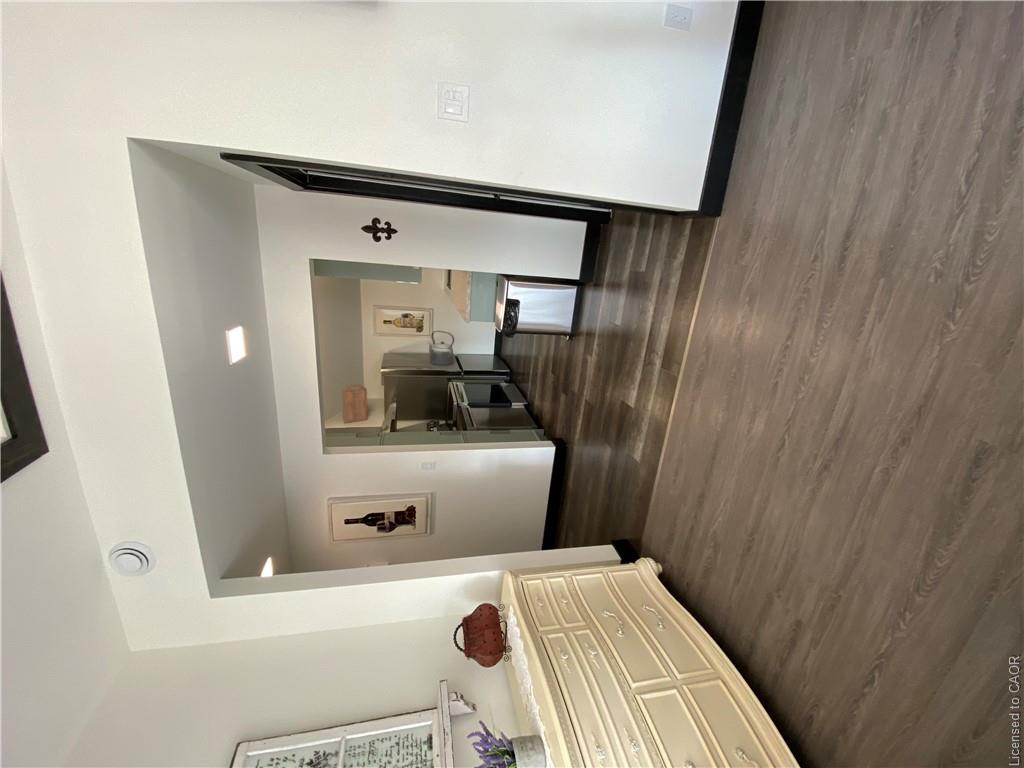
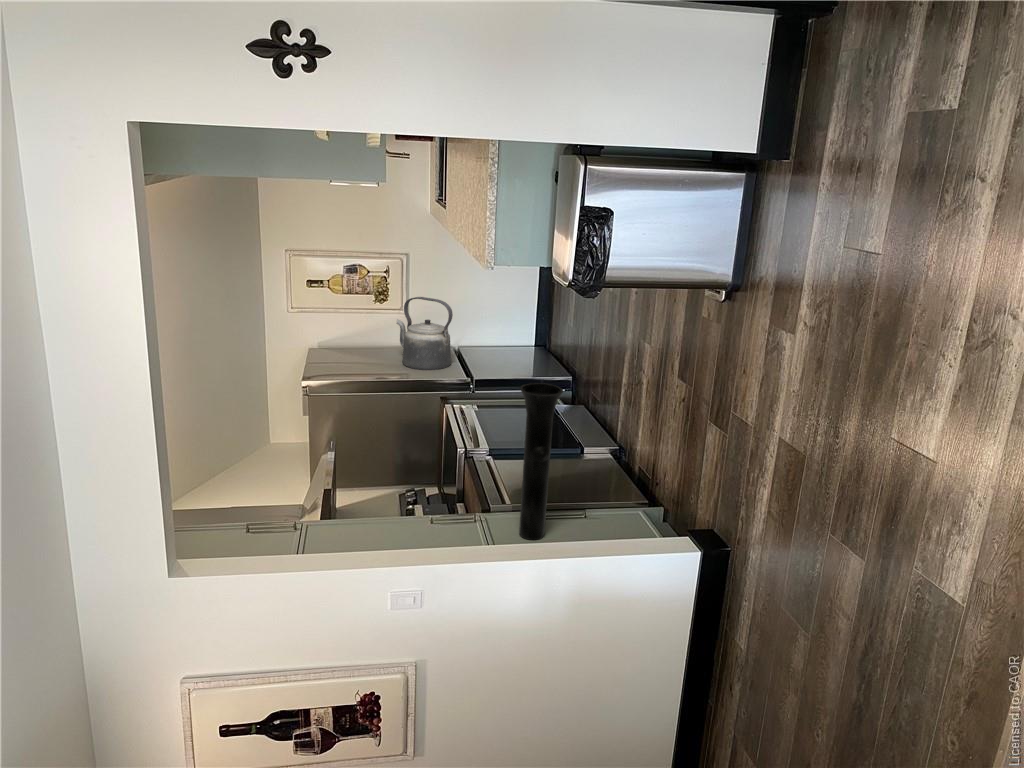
vase: none [478,374,498,442] -> present [519,383,563,540]
cutting board: present [342,384,367,423] -> none [220,413,274,496]

